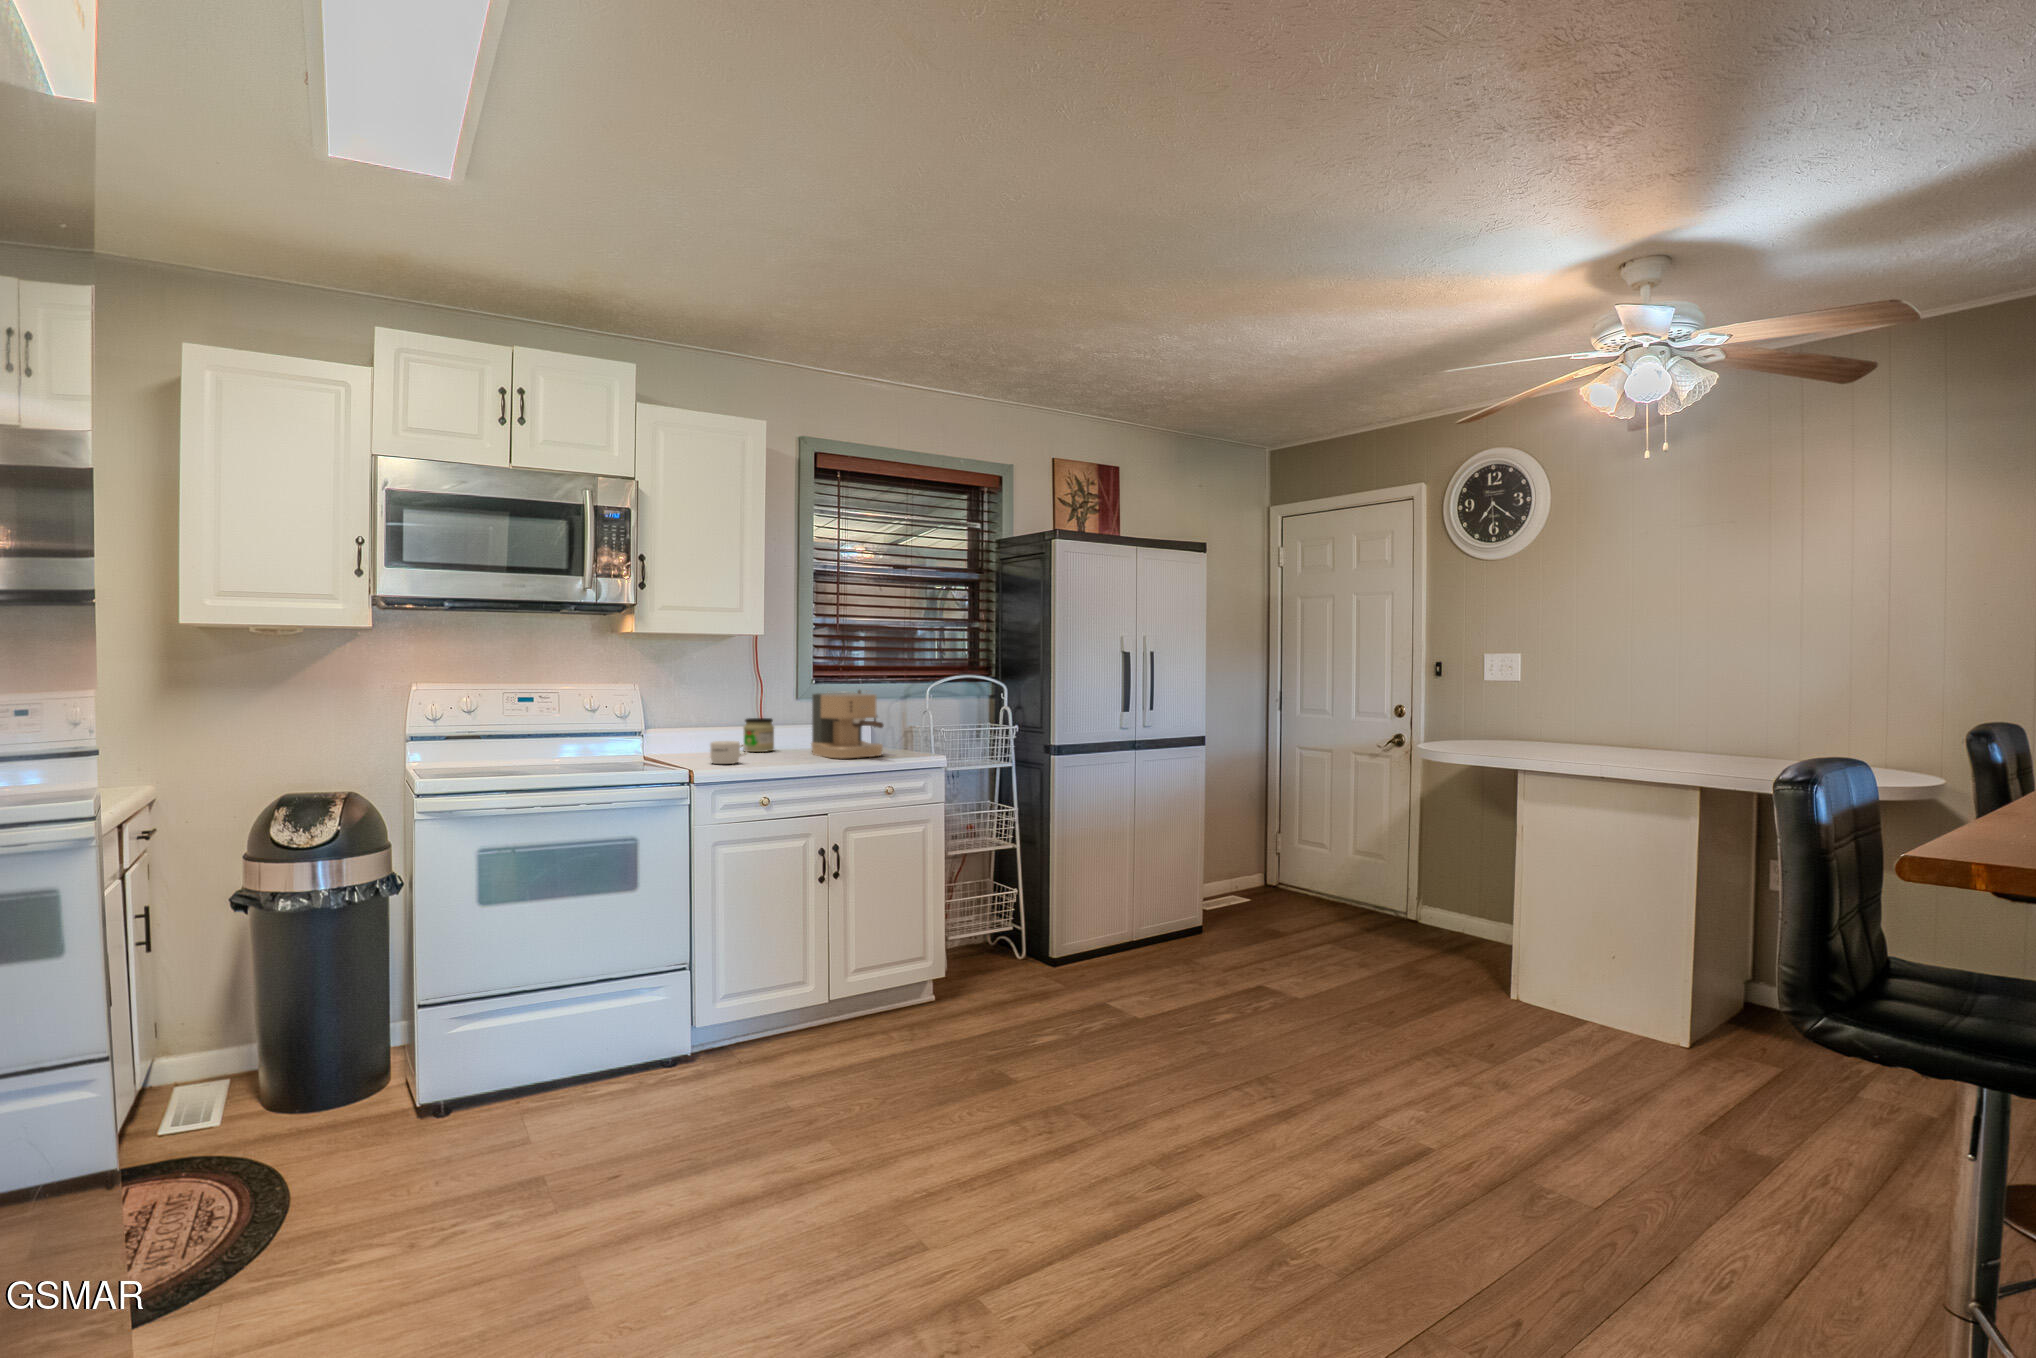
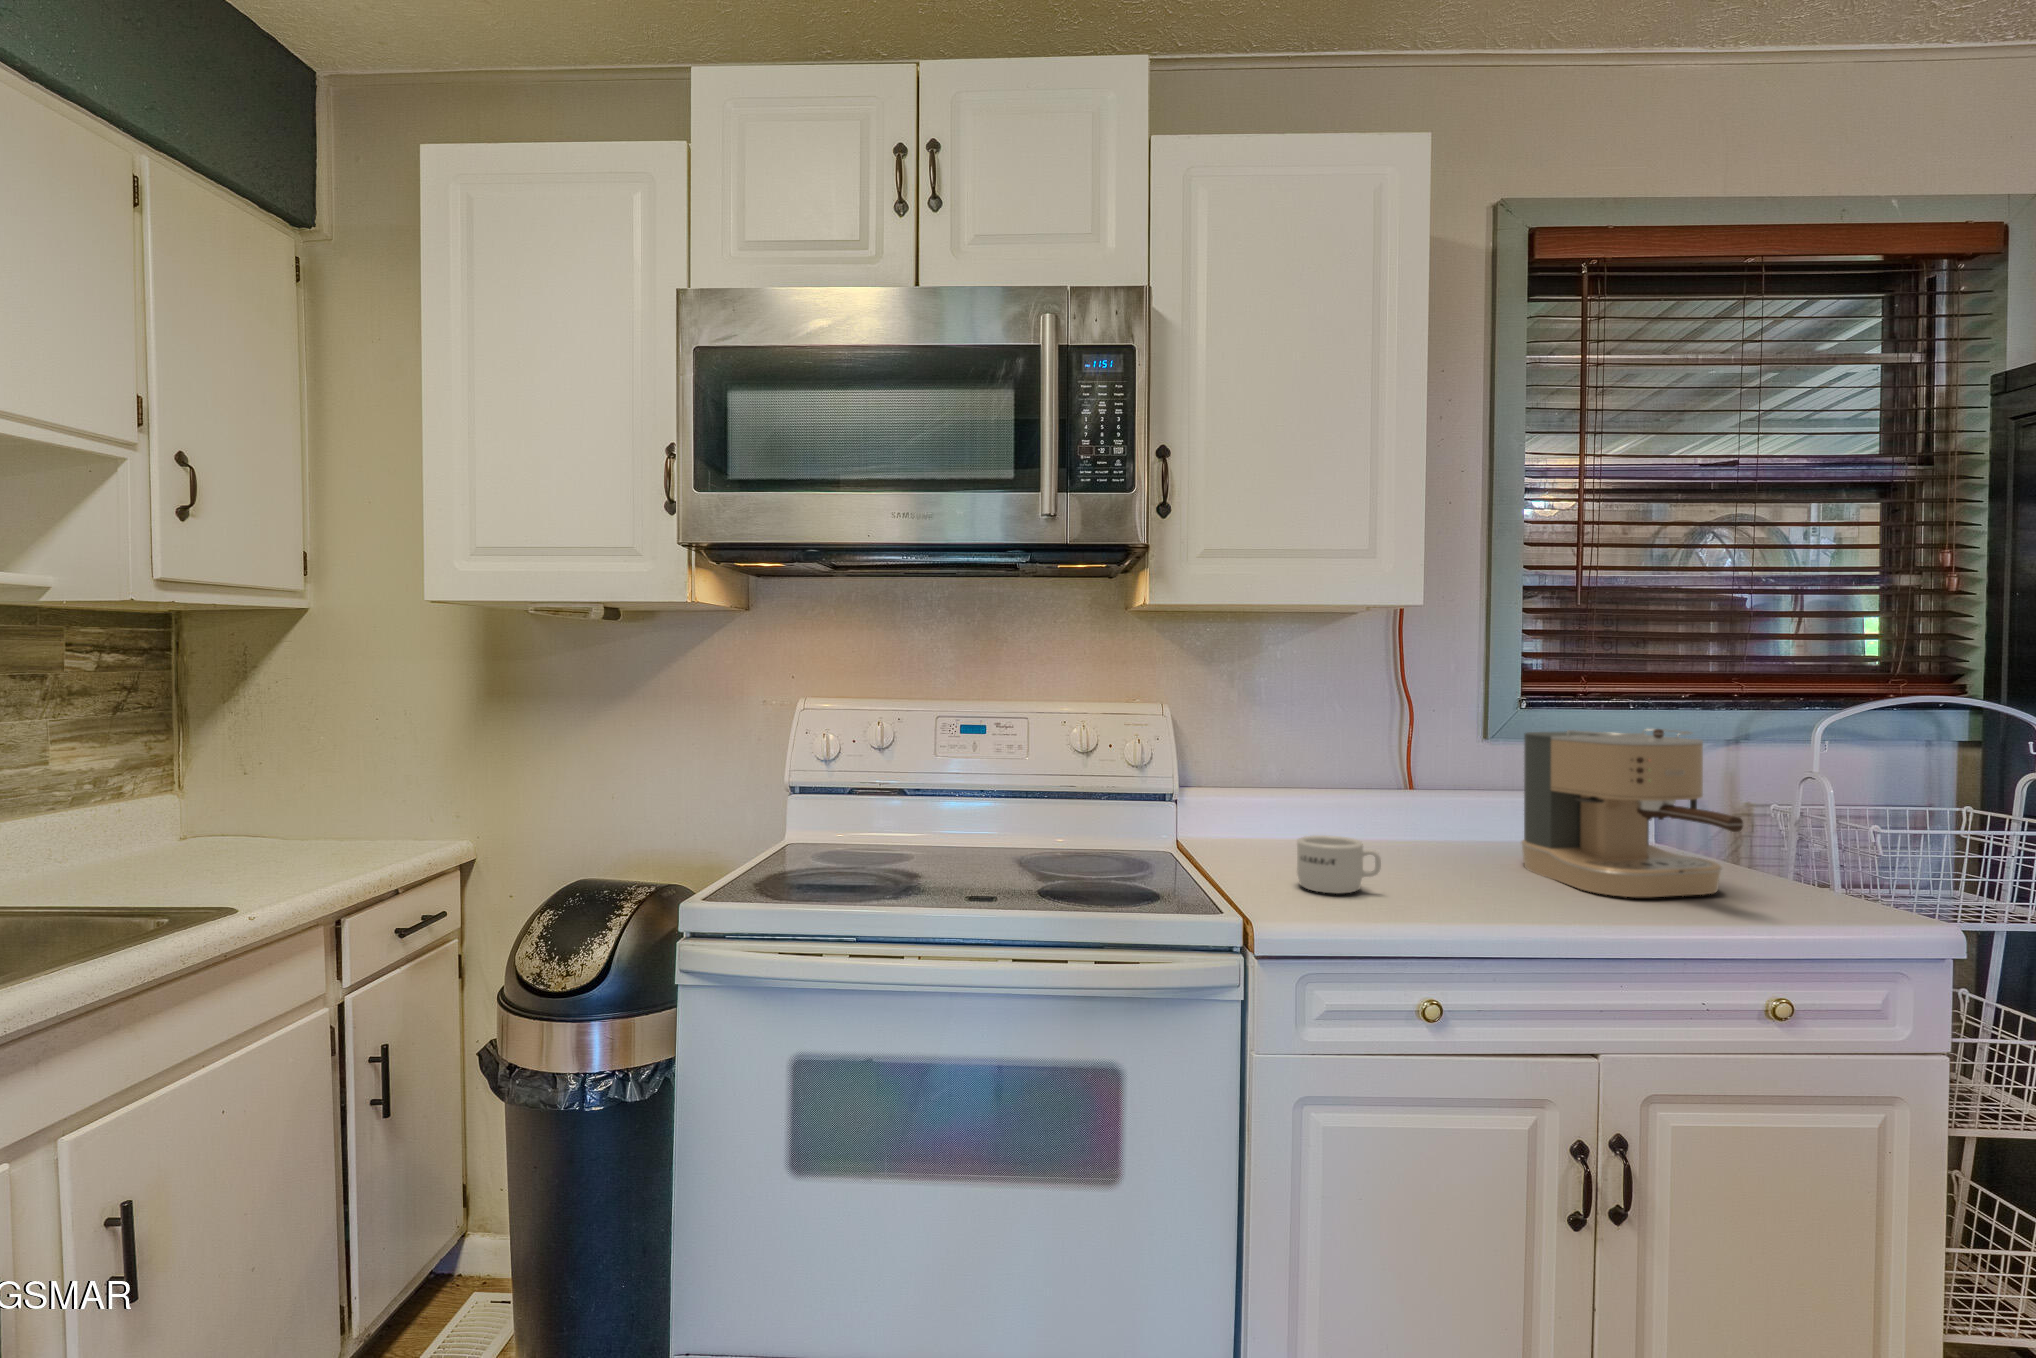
jar: present [744,718,774,752] -> none [1367,777,1433,851]

